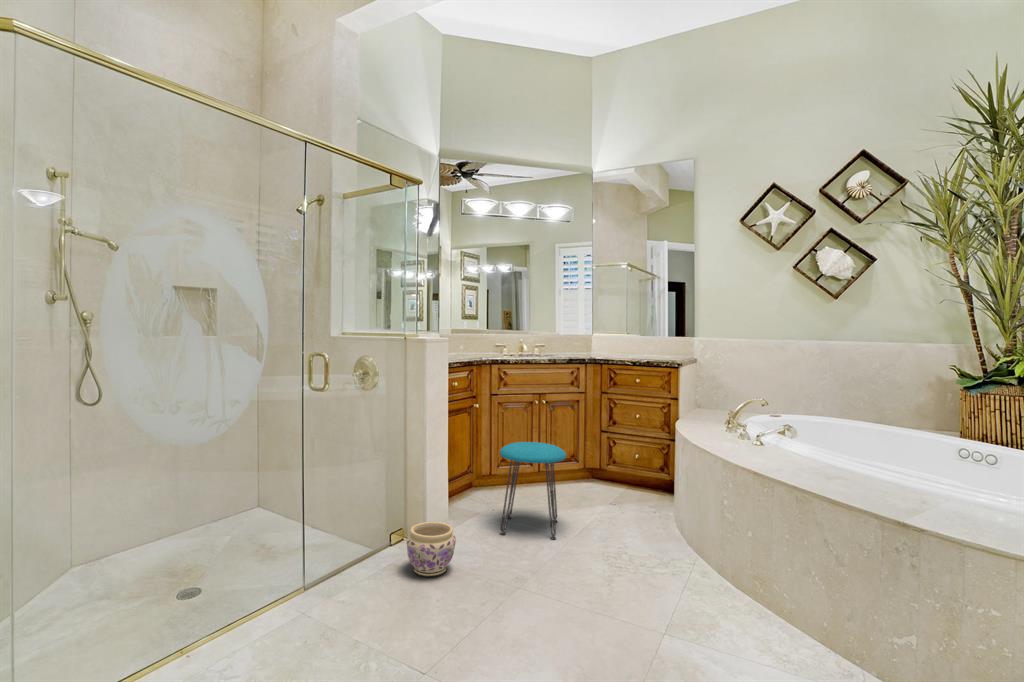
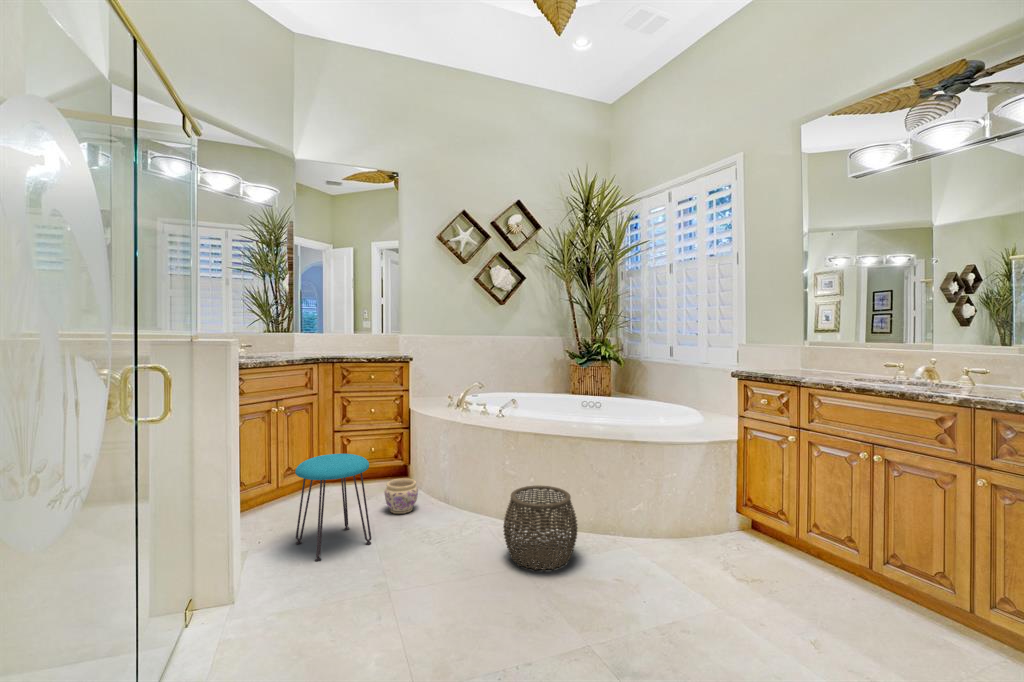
planter: present [407,522,456,577] -> present [384,478,418,514]
woven basket: none [647,526,757,652] -> present [504,486,578,570]

